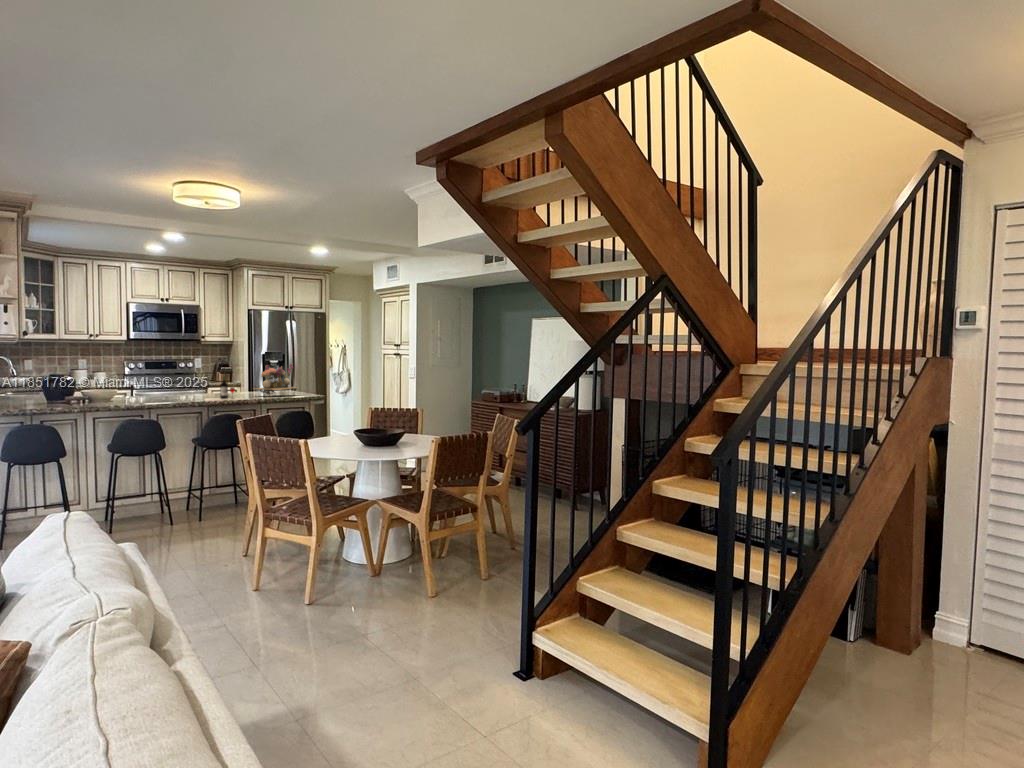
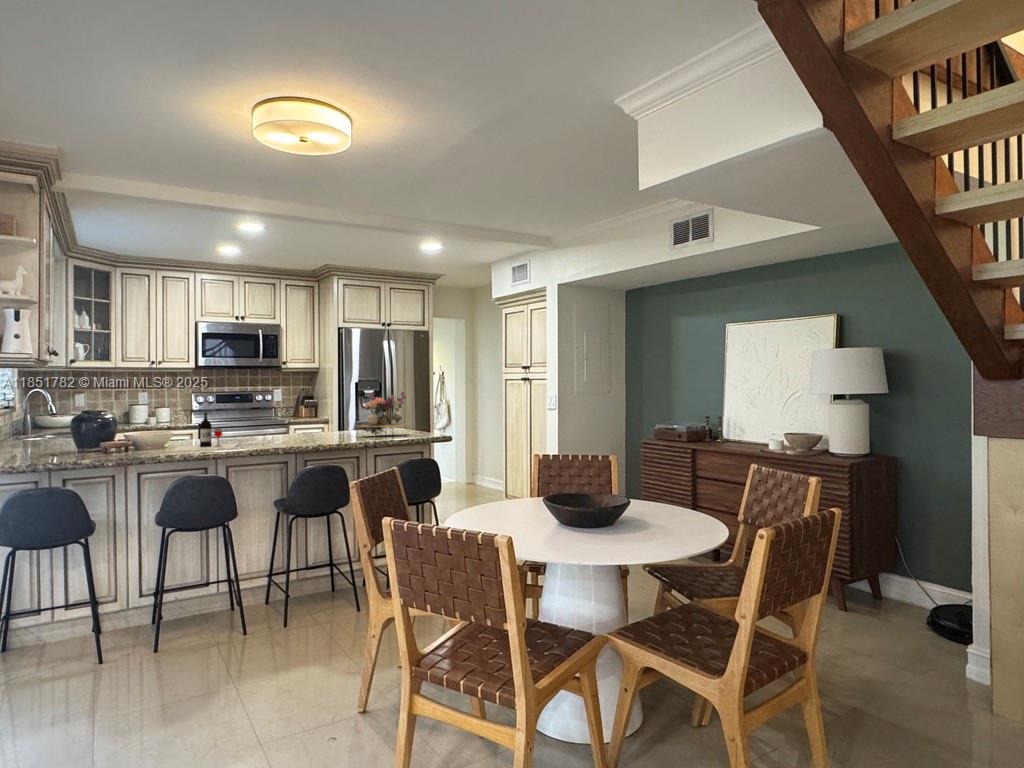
wine bottle: present [205,376,243,401] -> present [172,412,237,451]

